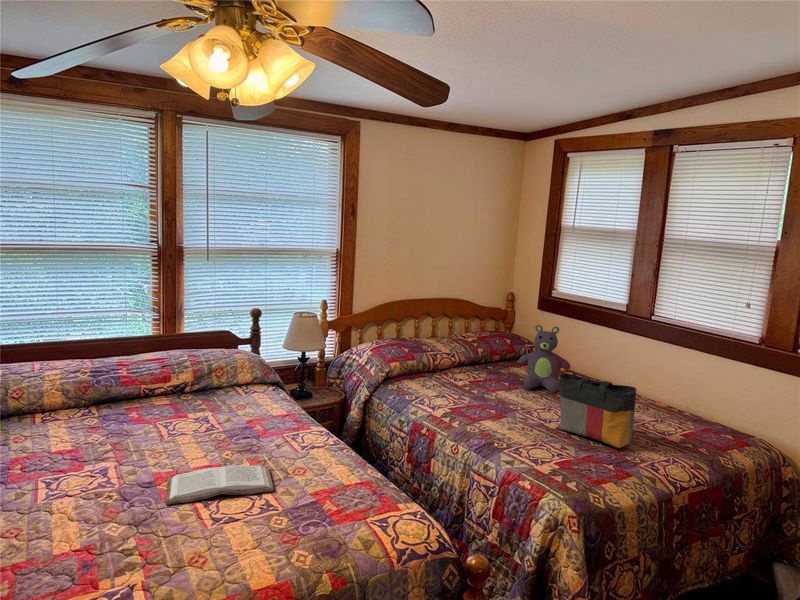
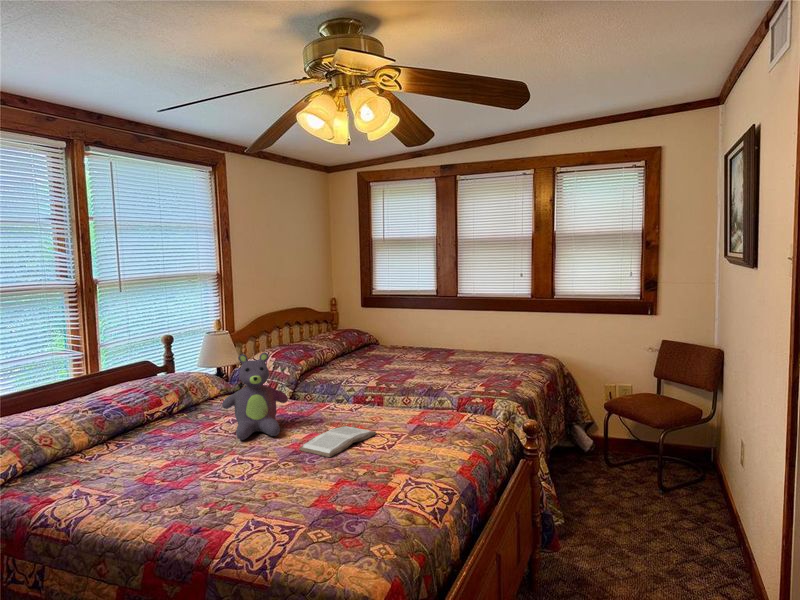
stuffed bear: present [519,325,570,393] -> present [222,353,288,440]
tote bag: present [560,374,636,448] -> none [447,335,500,375]

